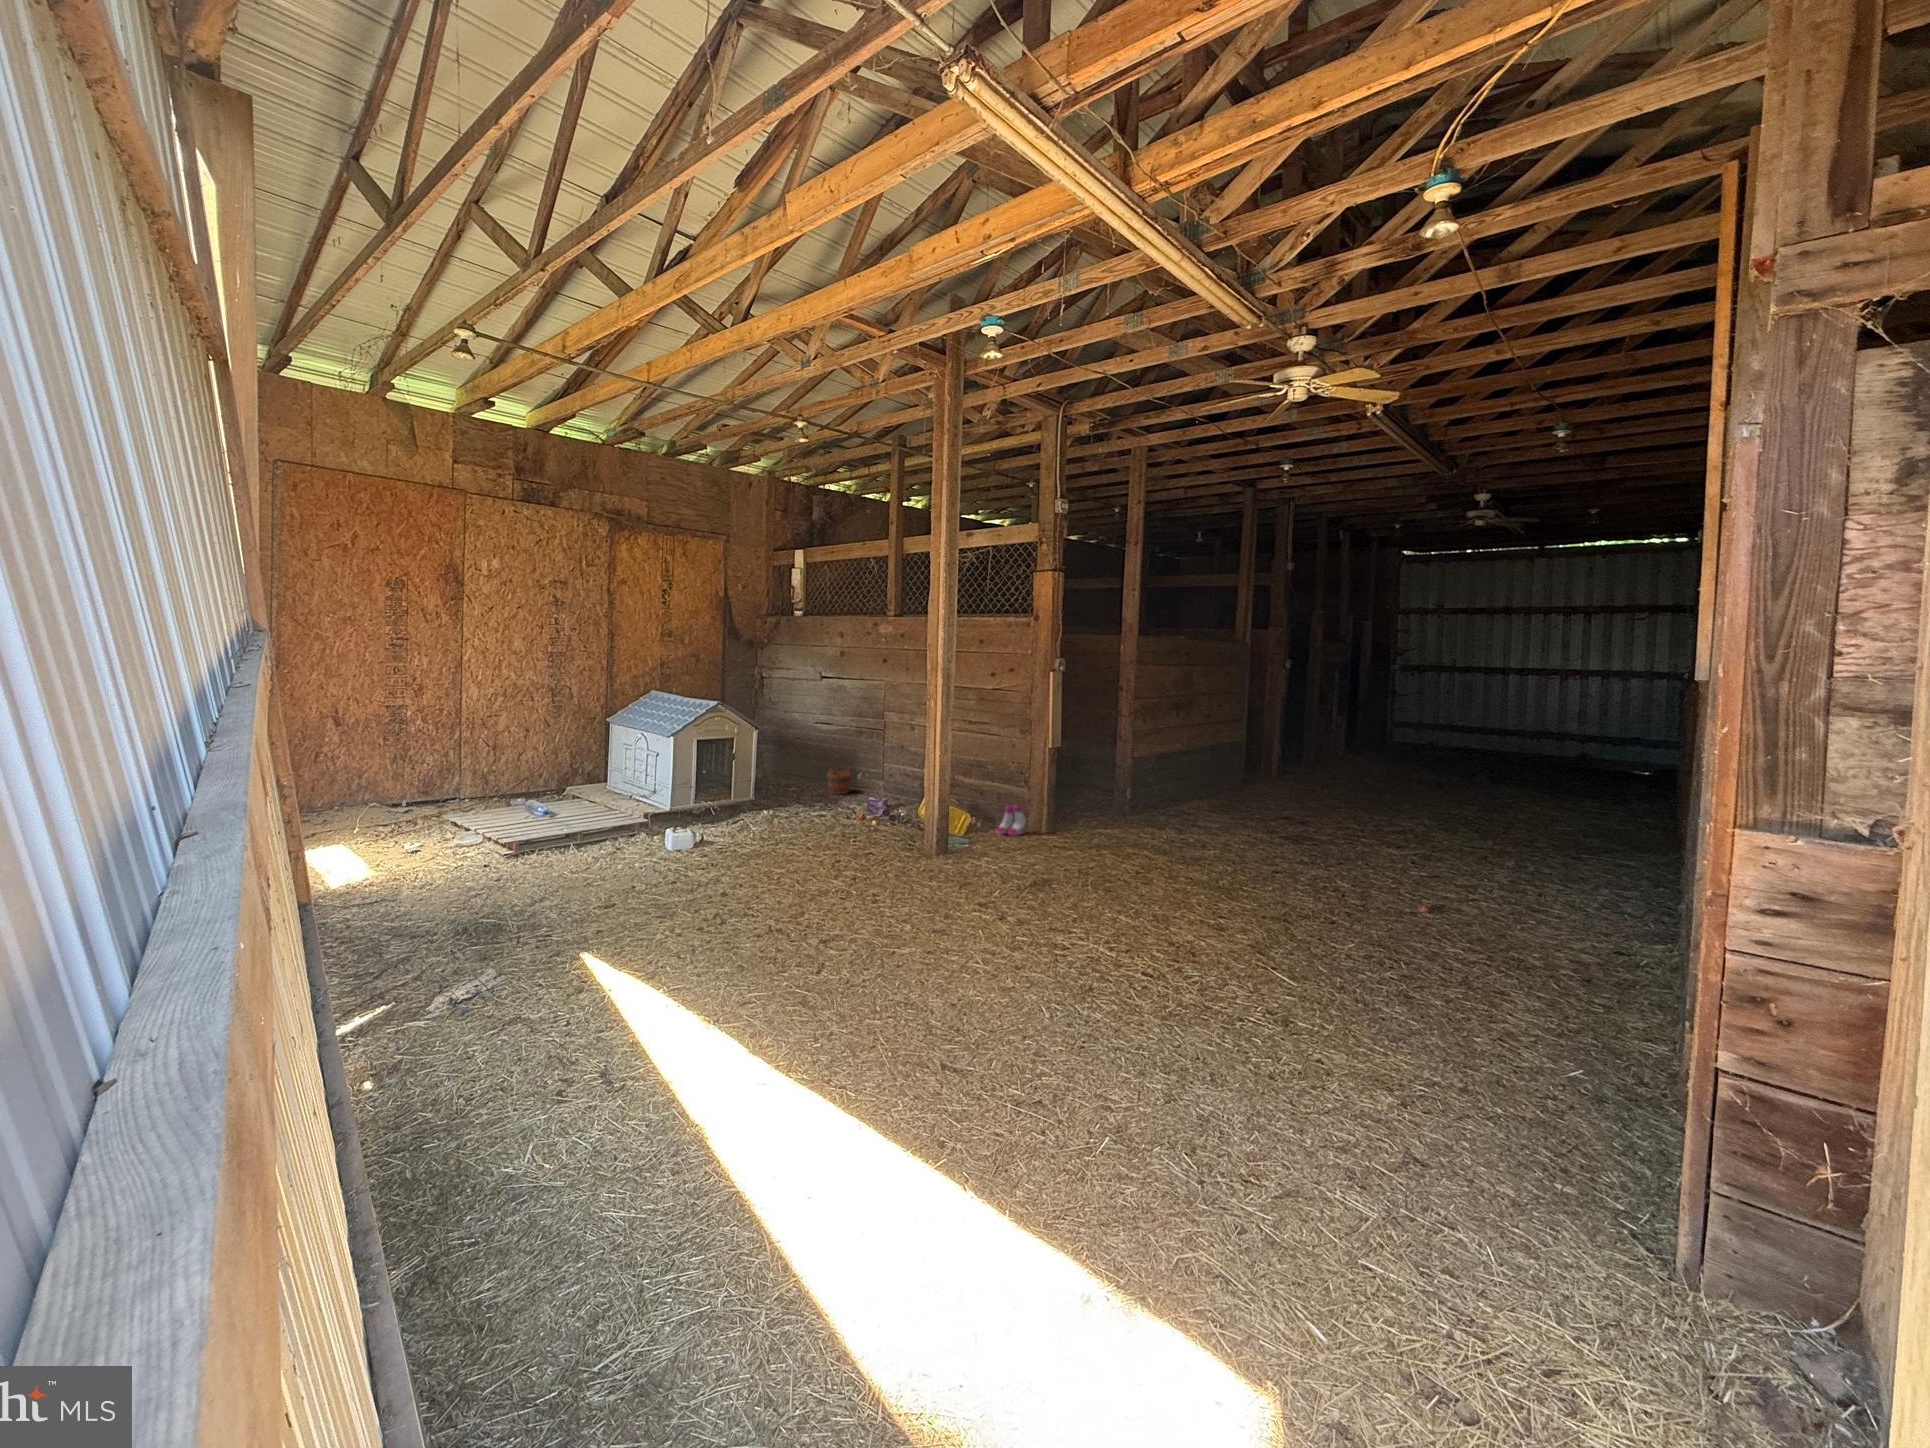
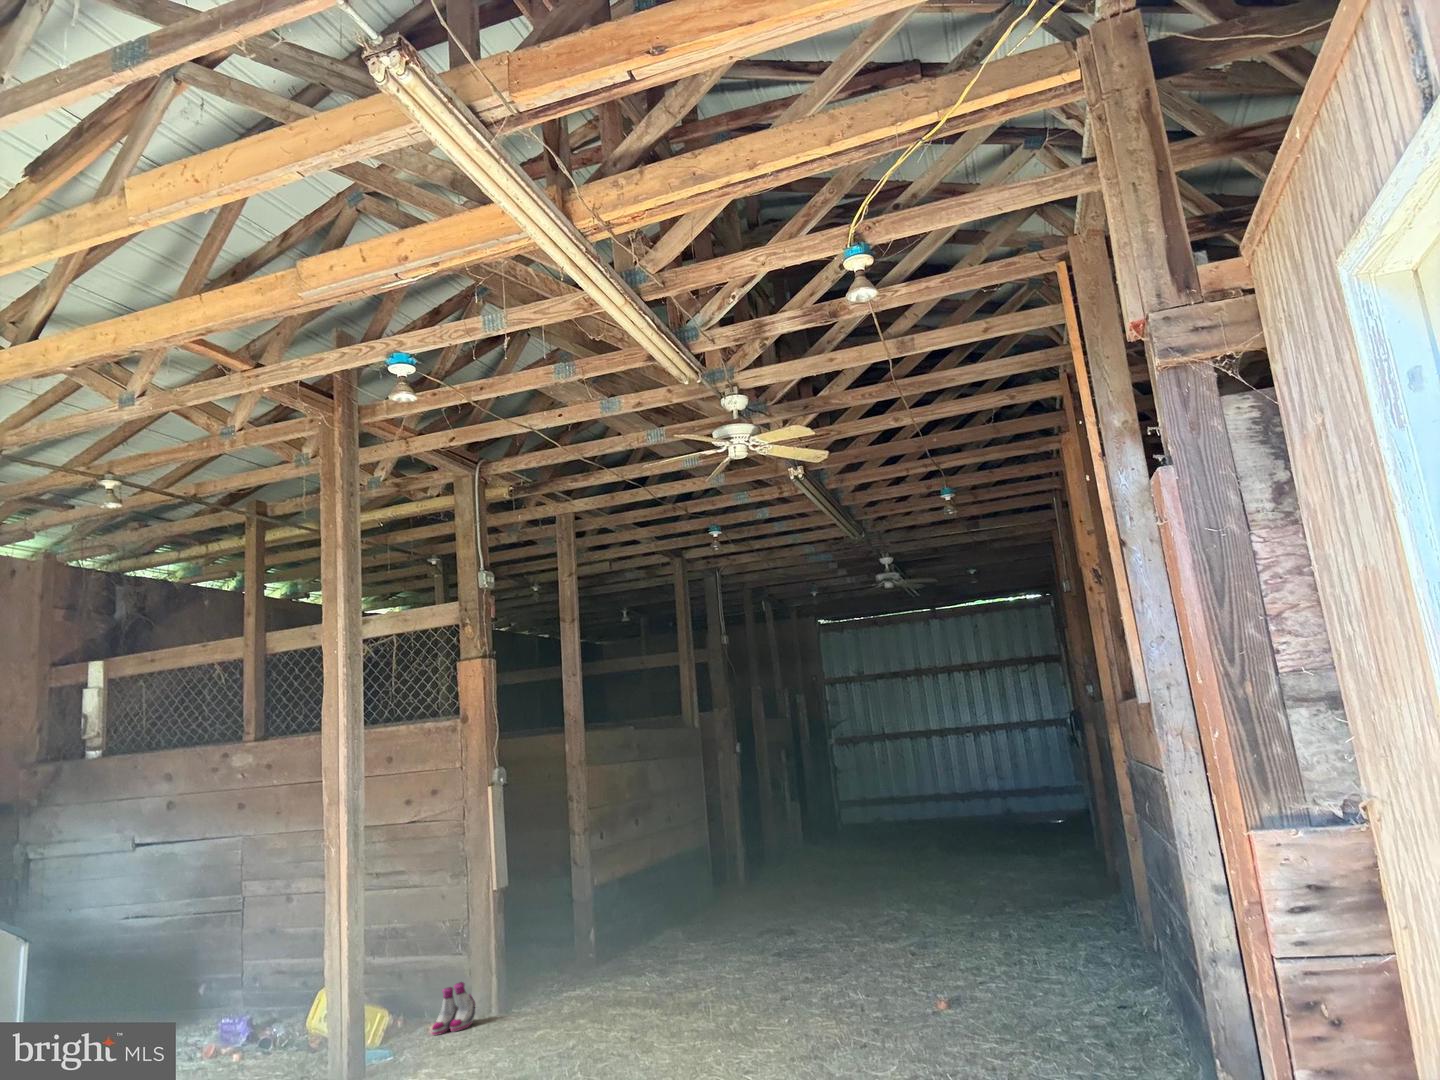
wooden bucket: present [827,755,850,794] -> none [145,965,186,1034]

